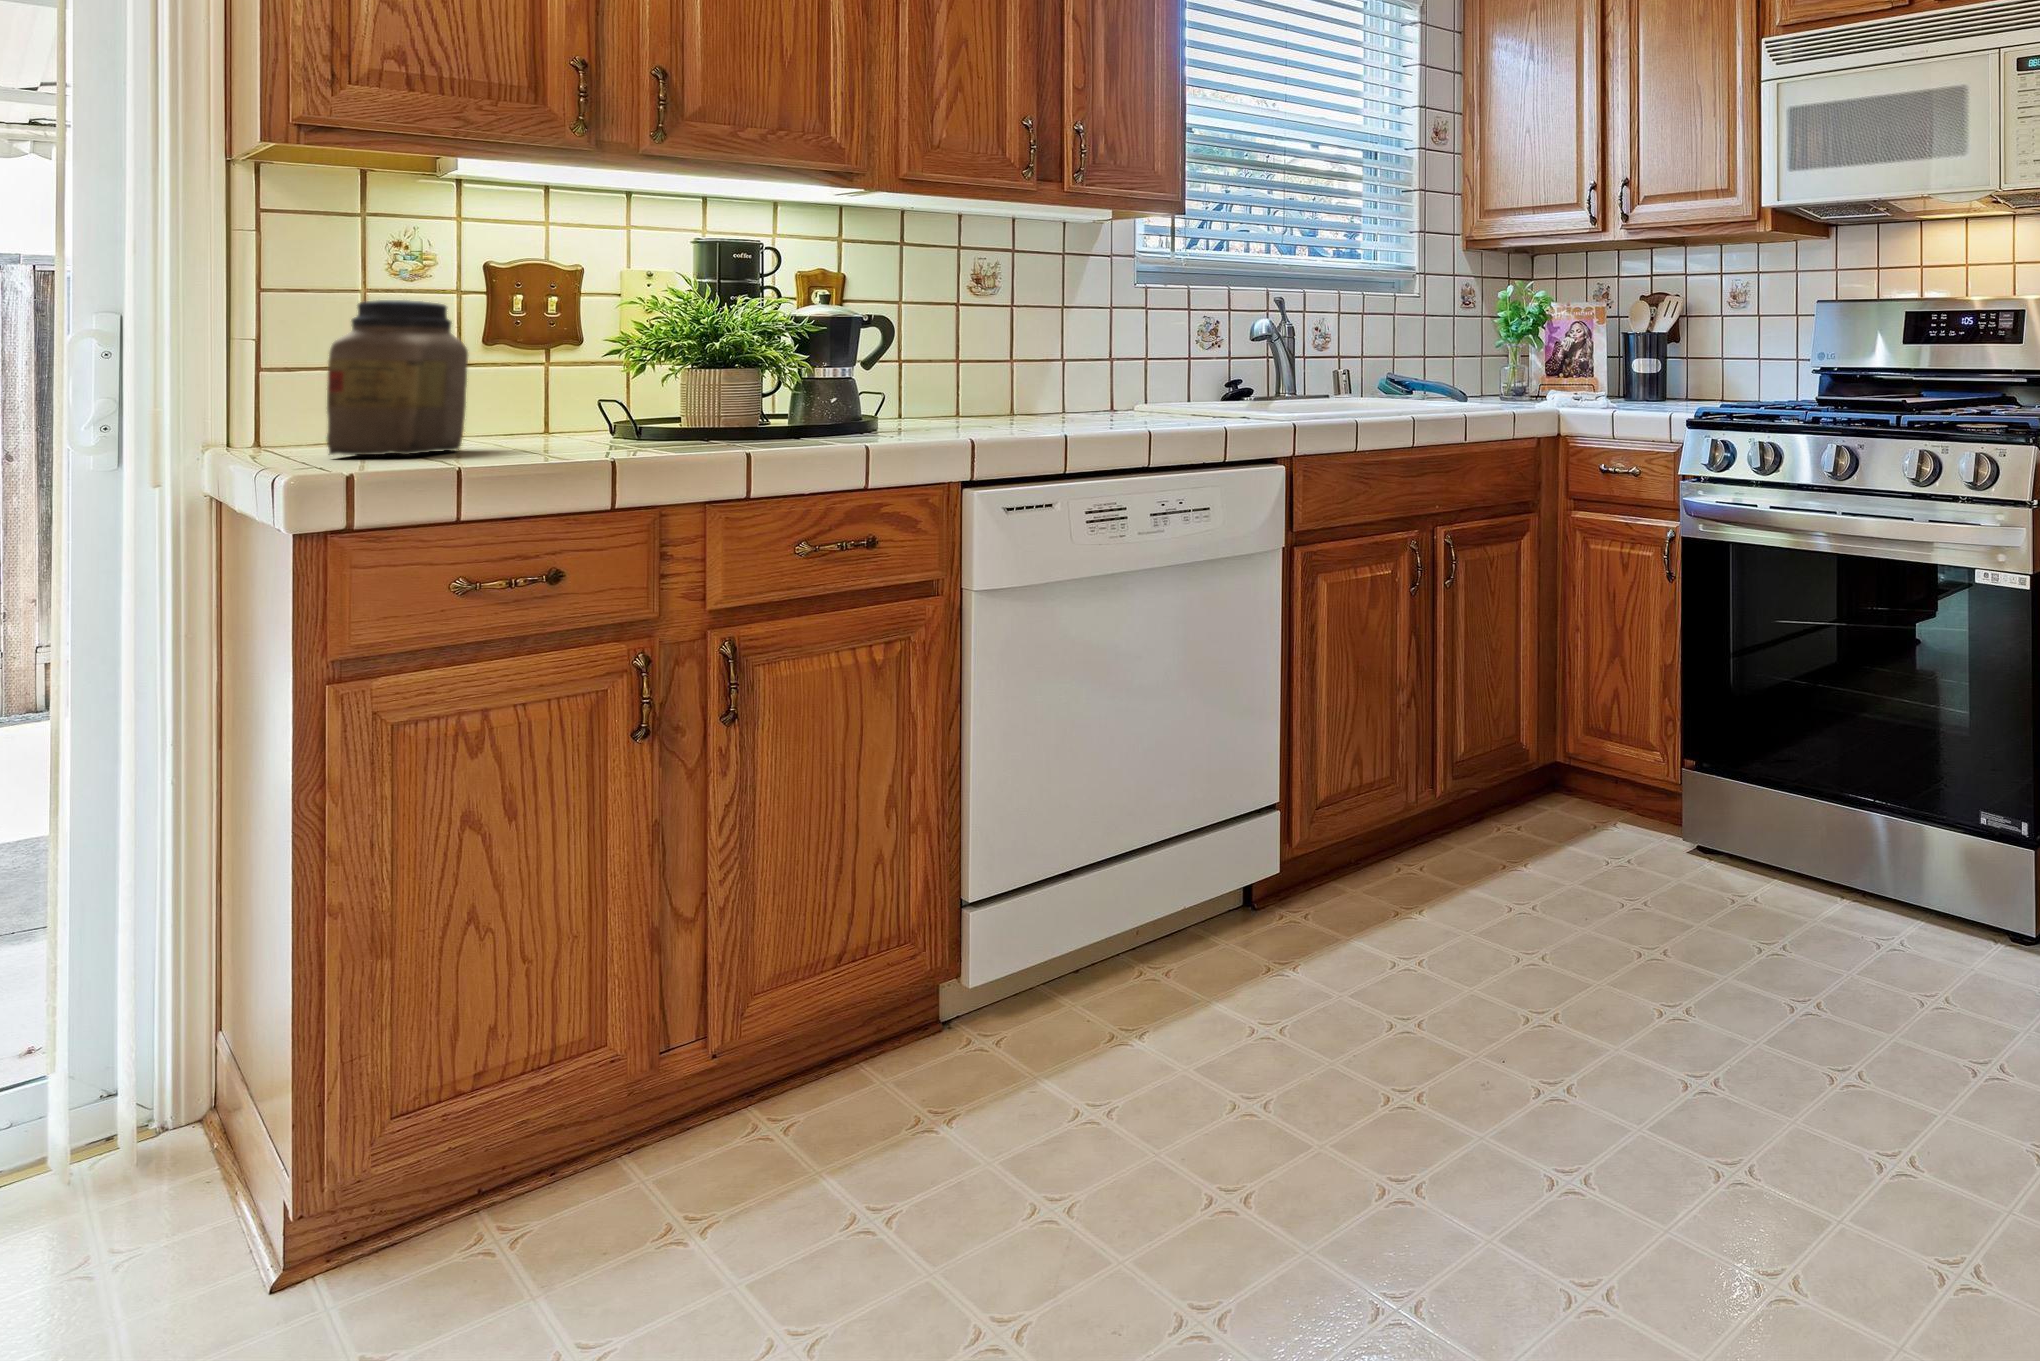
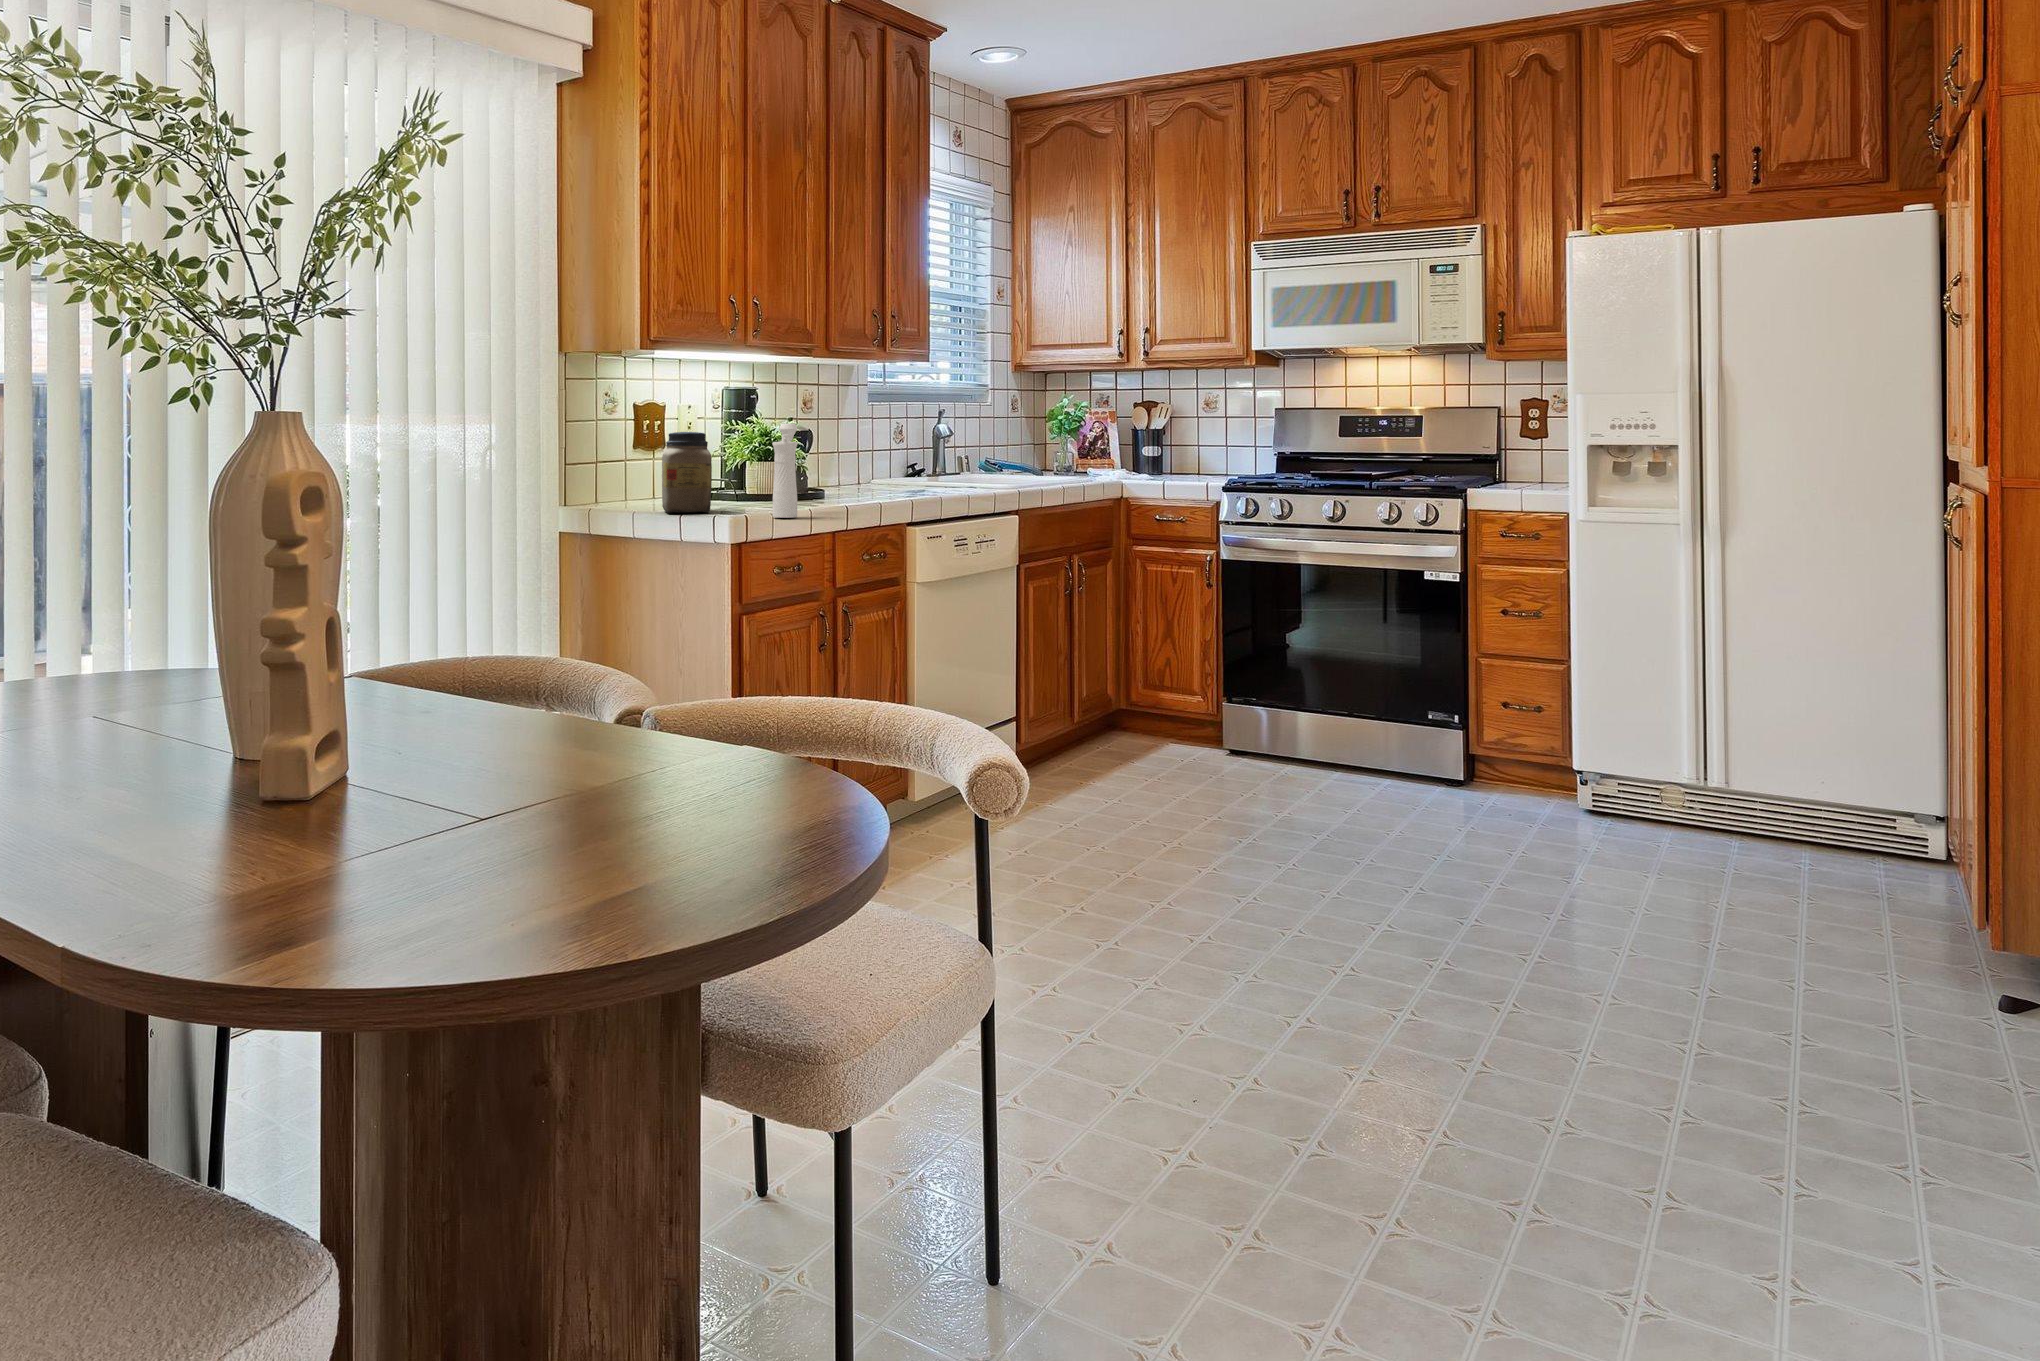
pepper mill: none [459,284,590,469] -> present [772,424,798,518]

